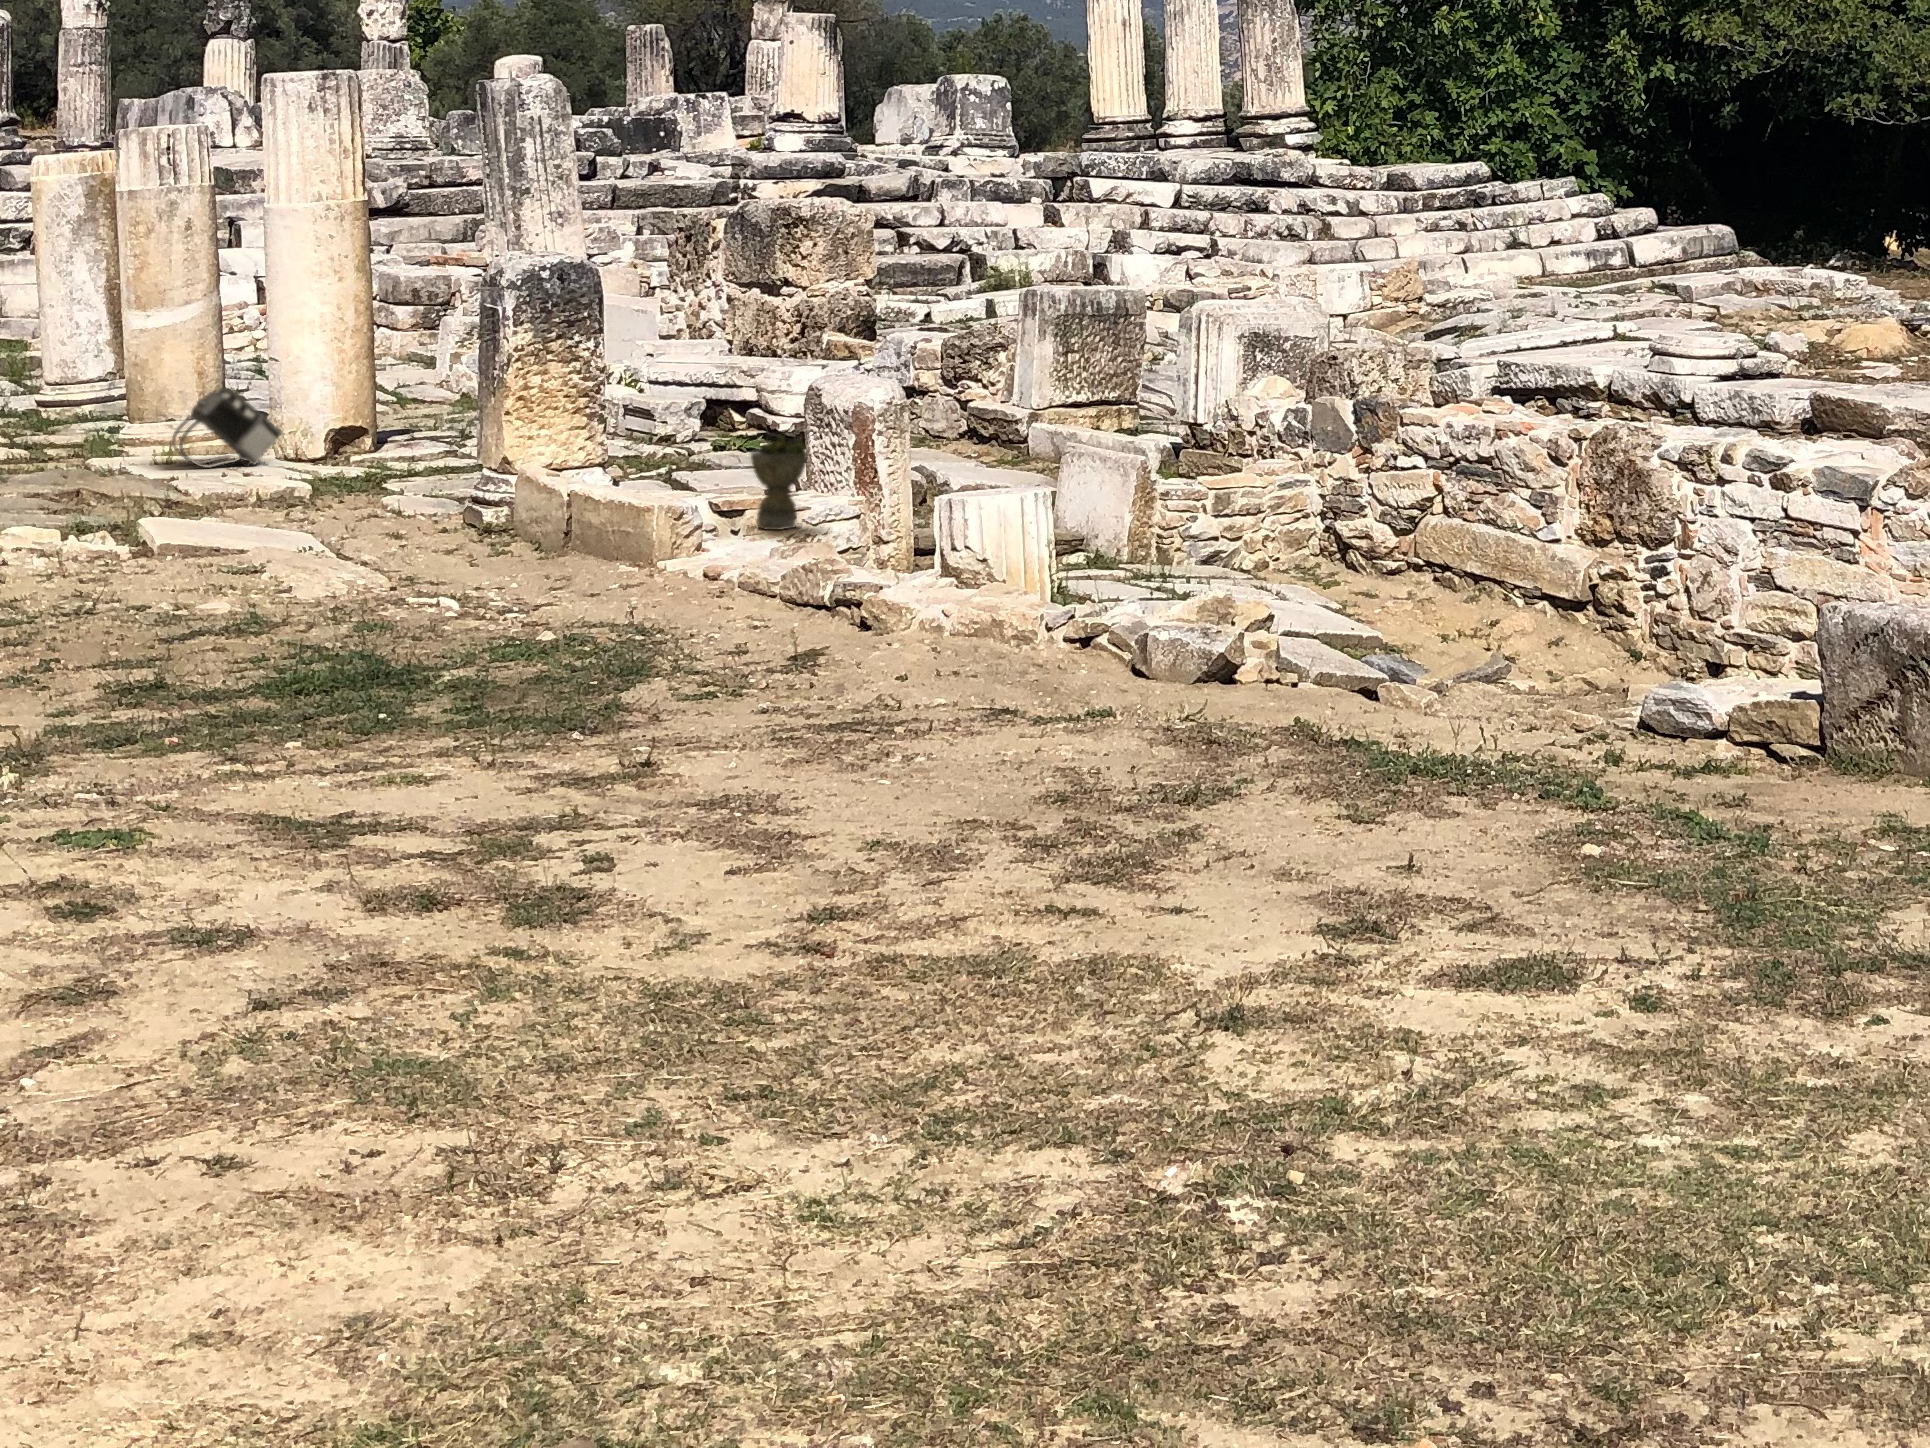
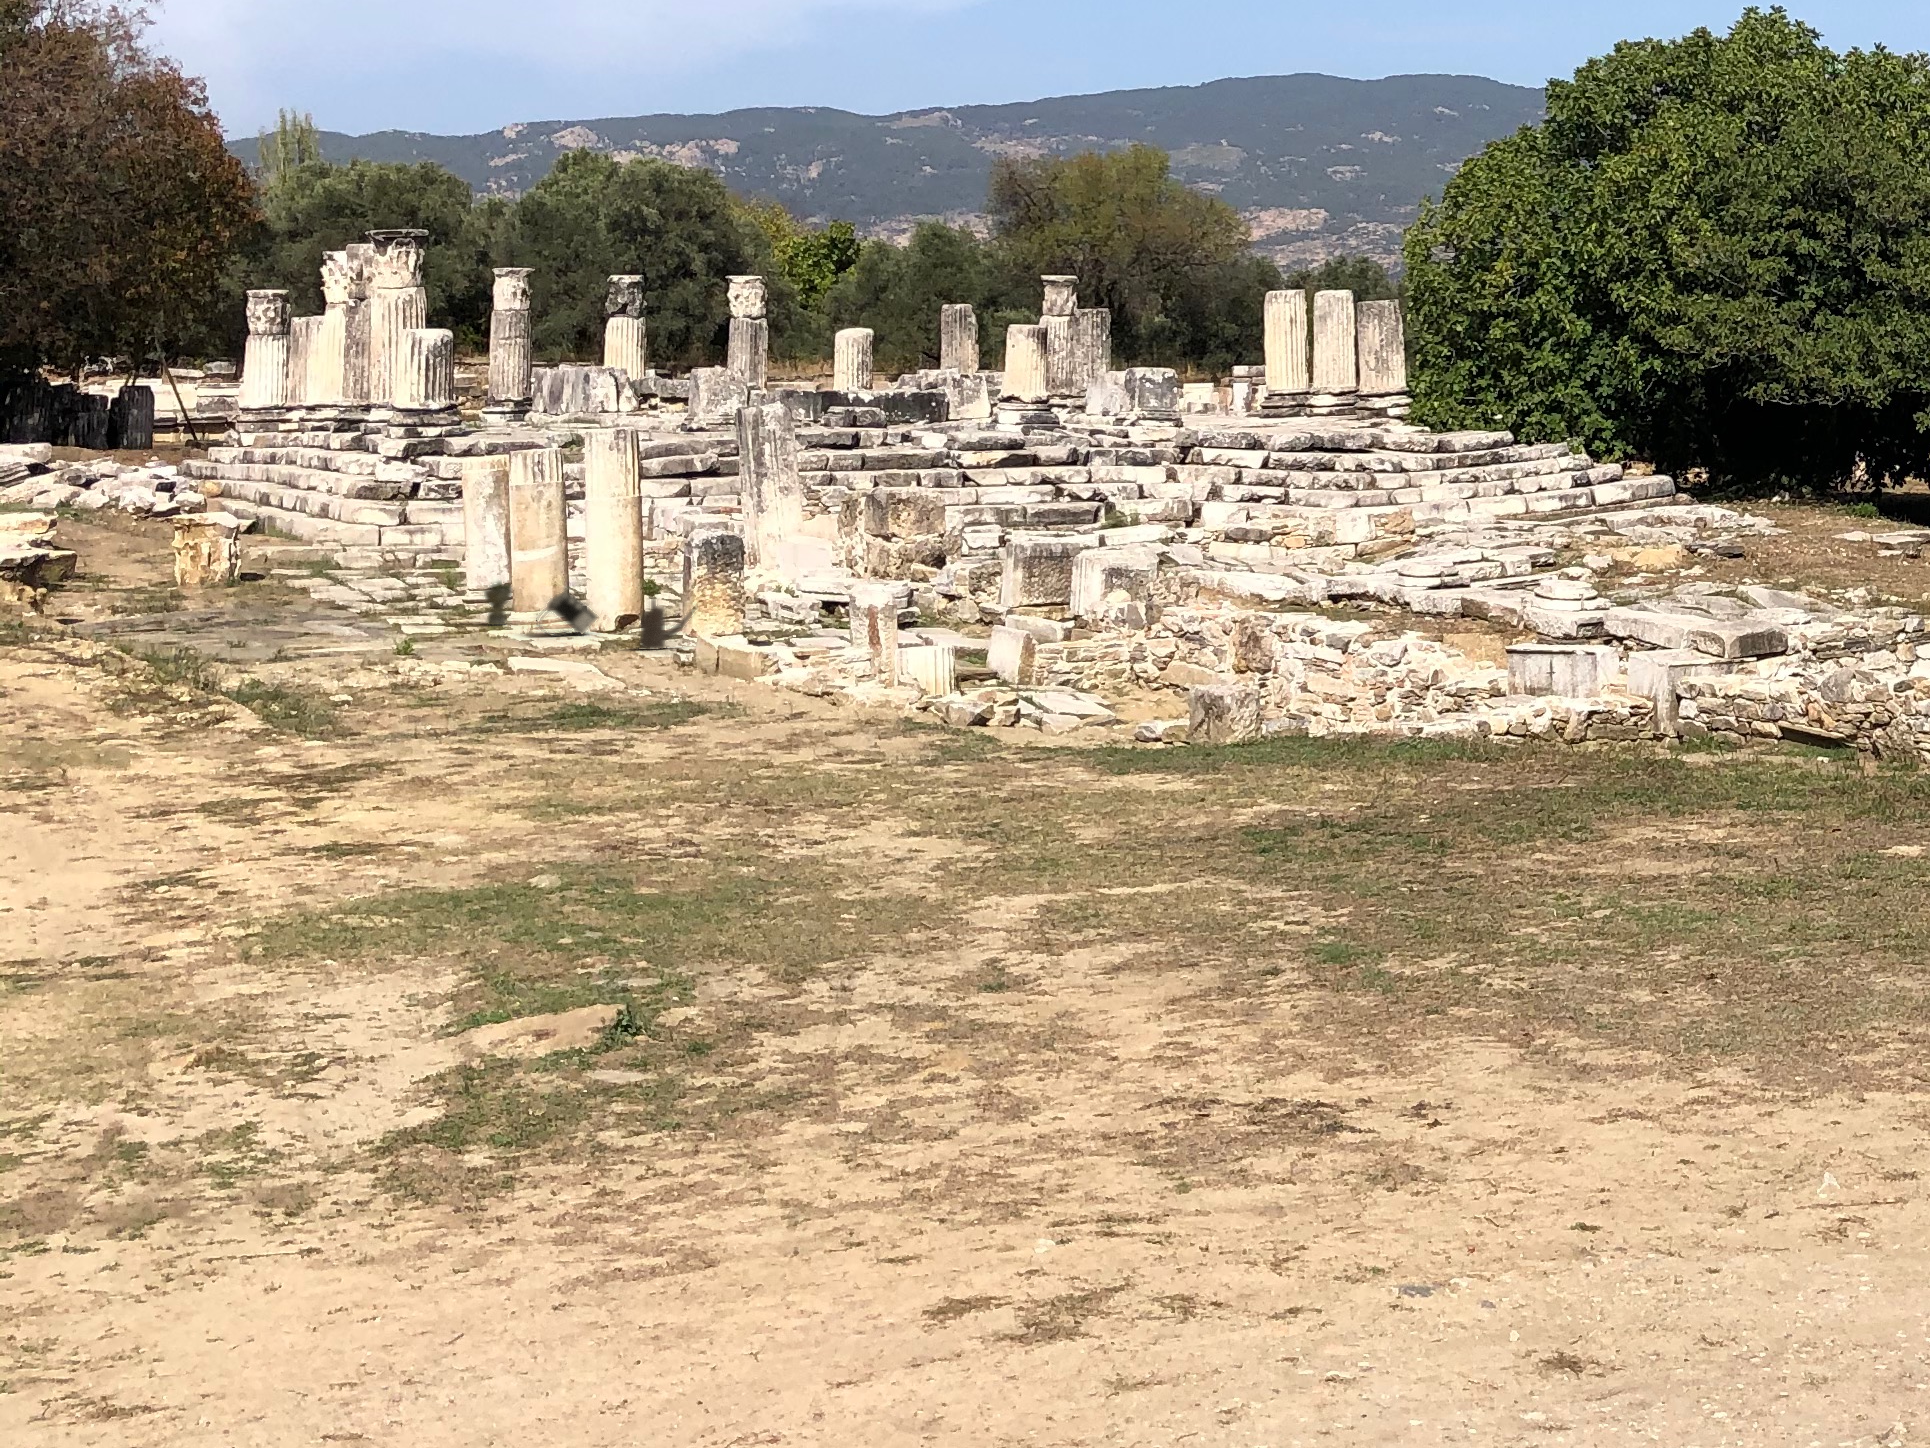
watering can: none [357,400,479,499] -> present [639,598,696,650]
planter: present [751,435,808,530] -> present [484,581,512,625]

